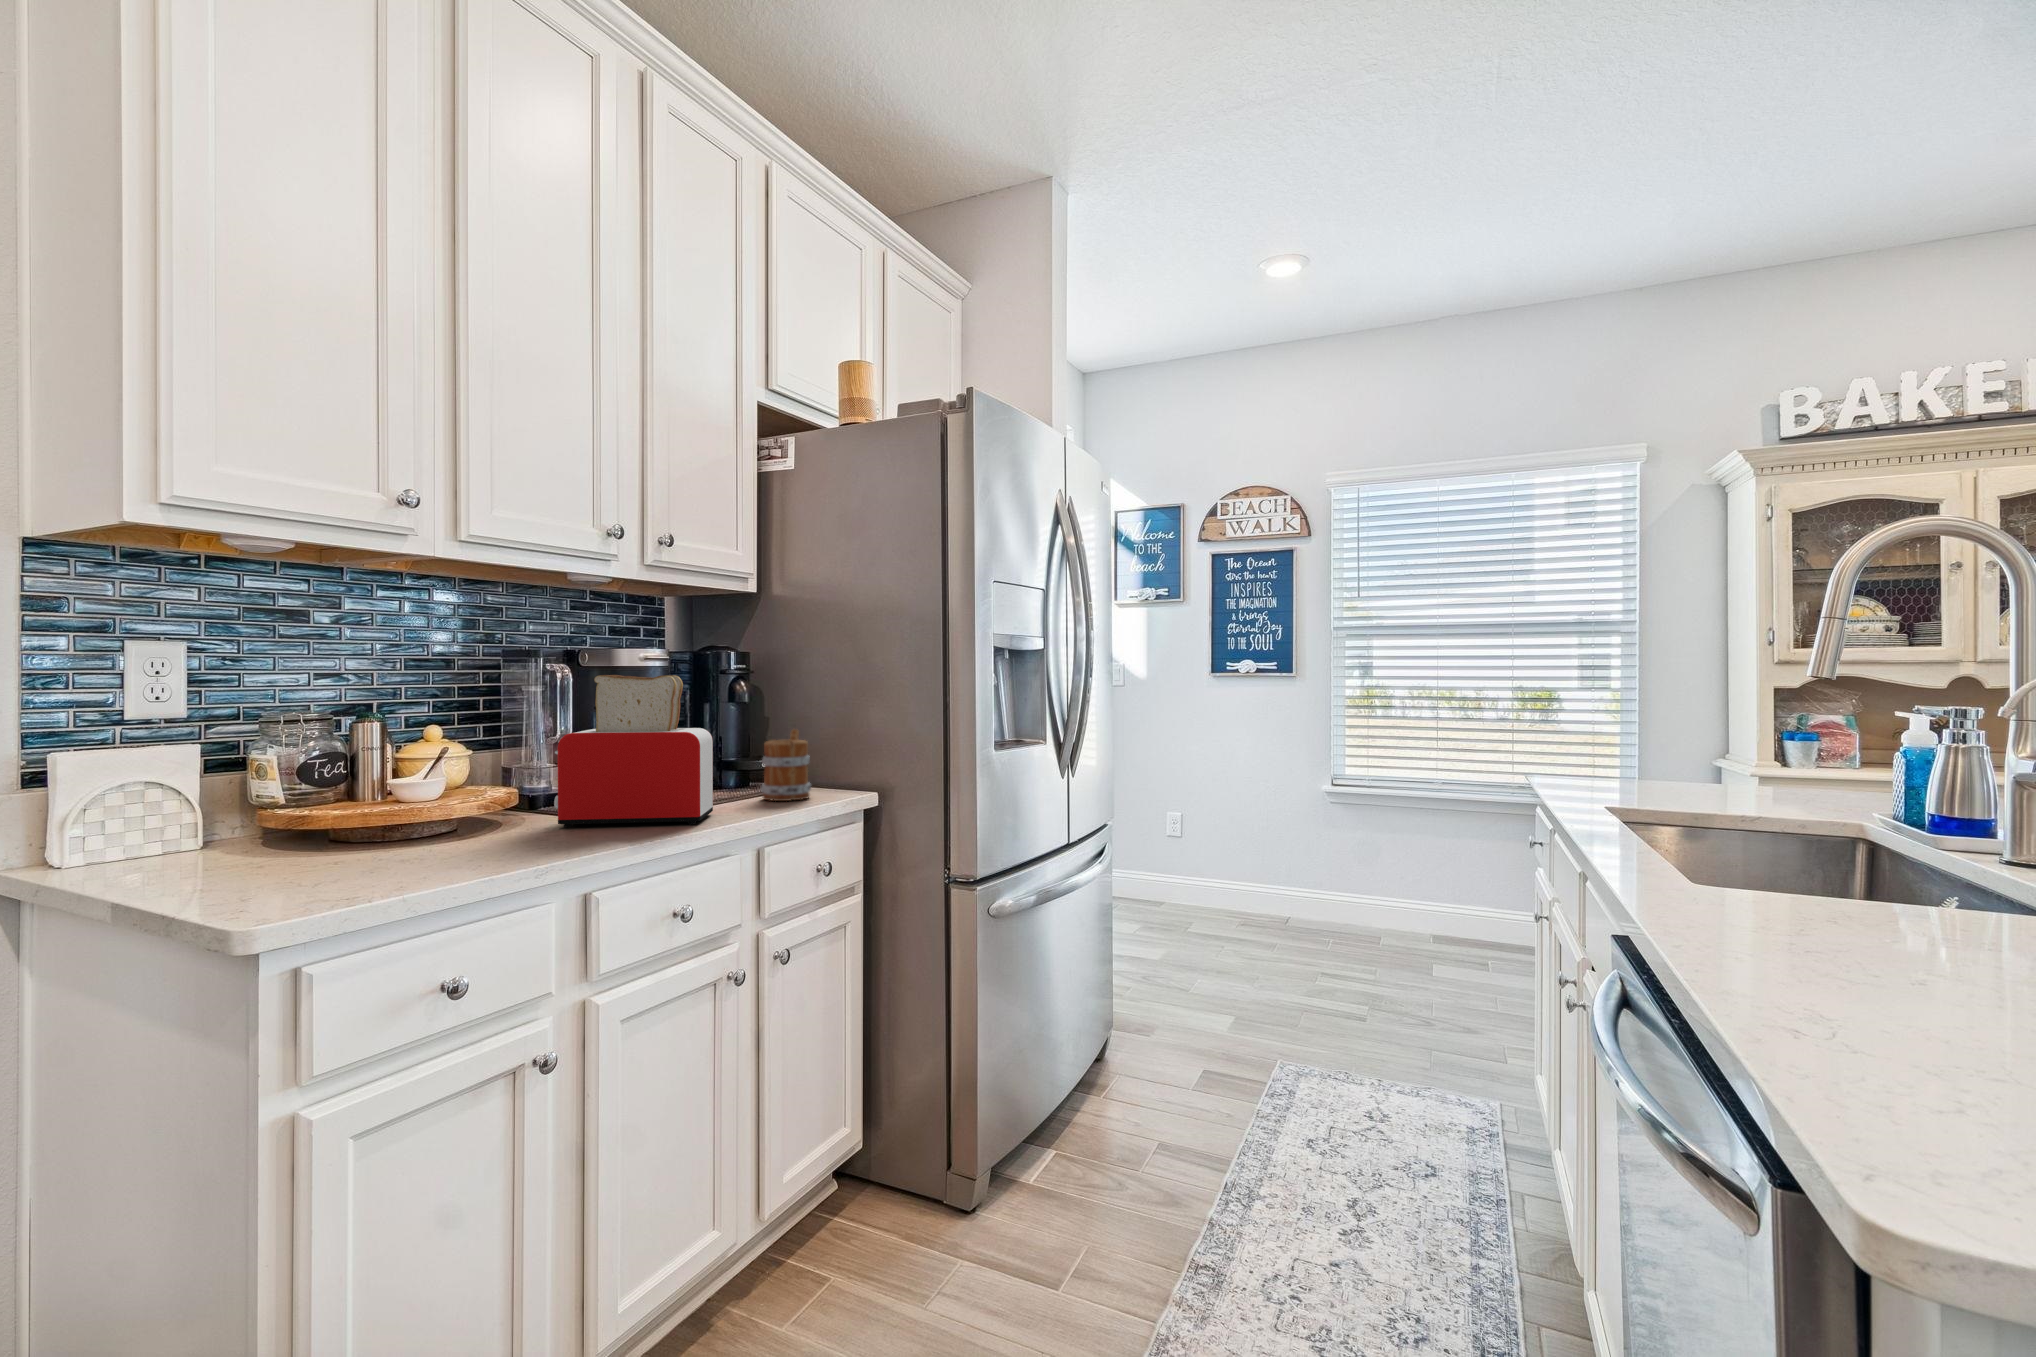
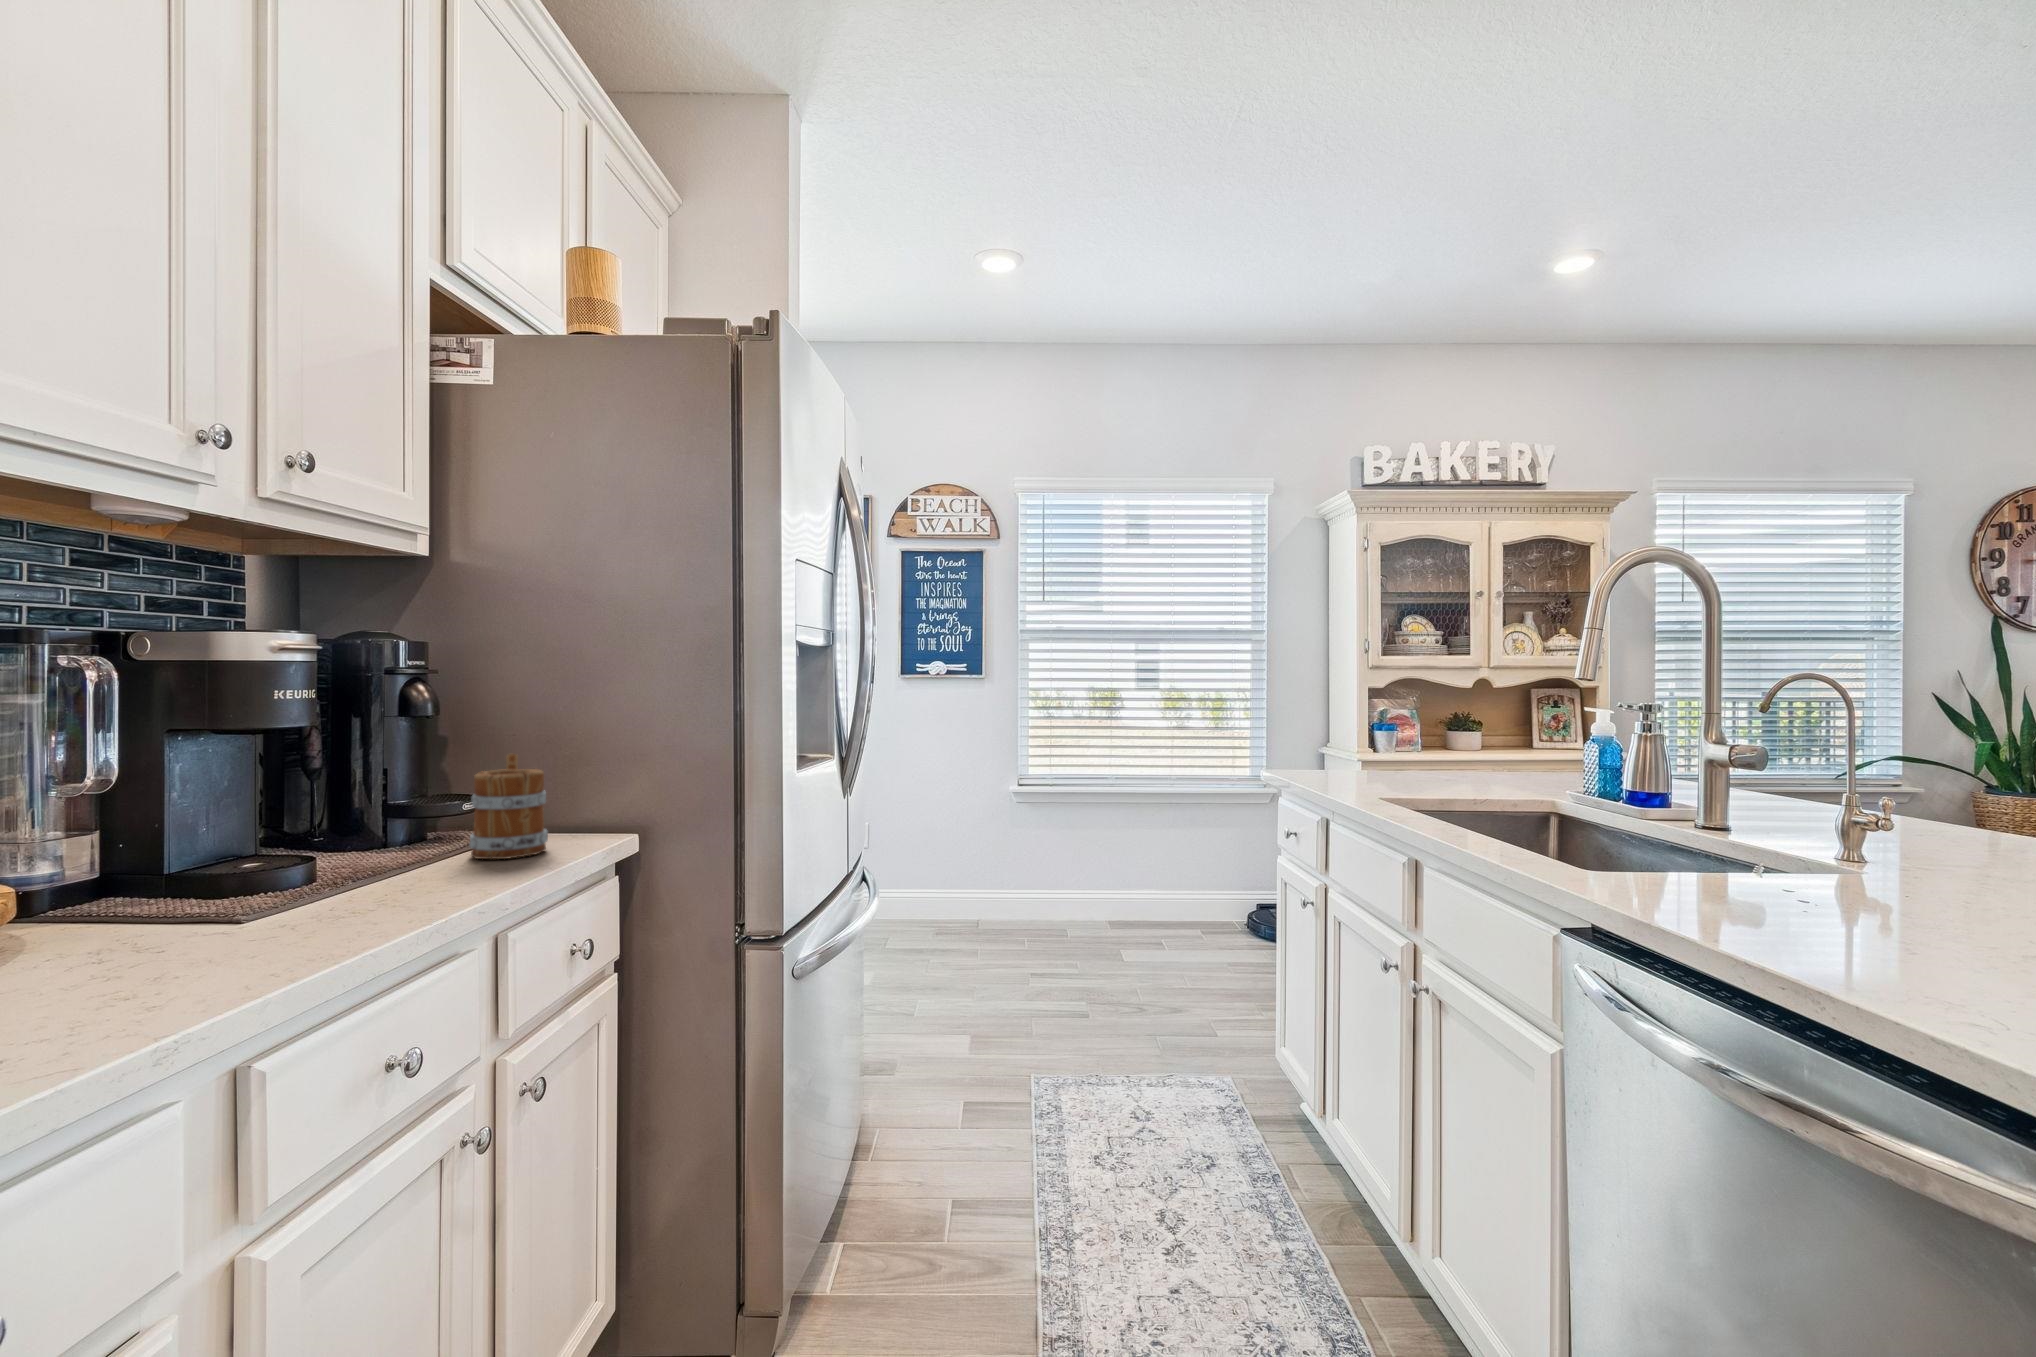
toaster: present [554,675,713,827] -> none [116,677,423,943]

